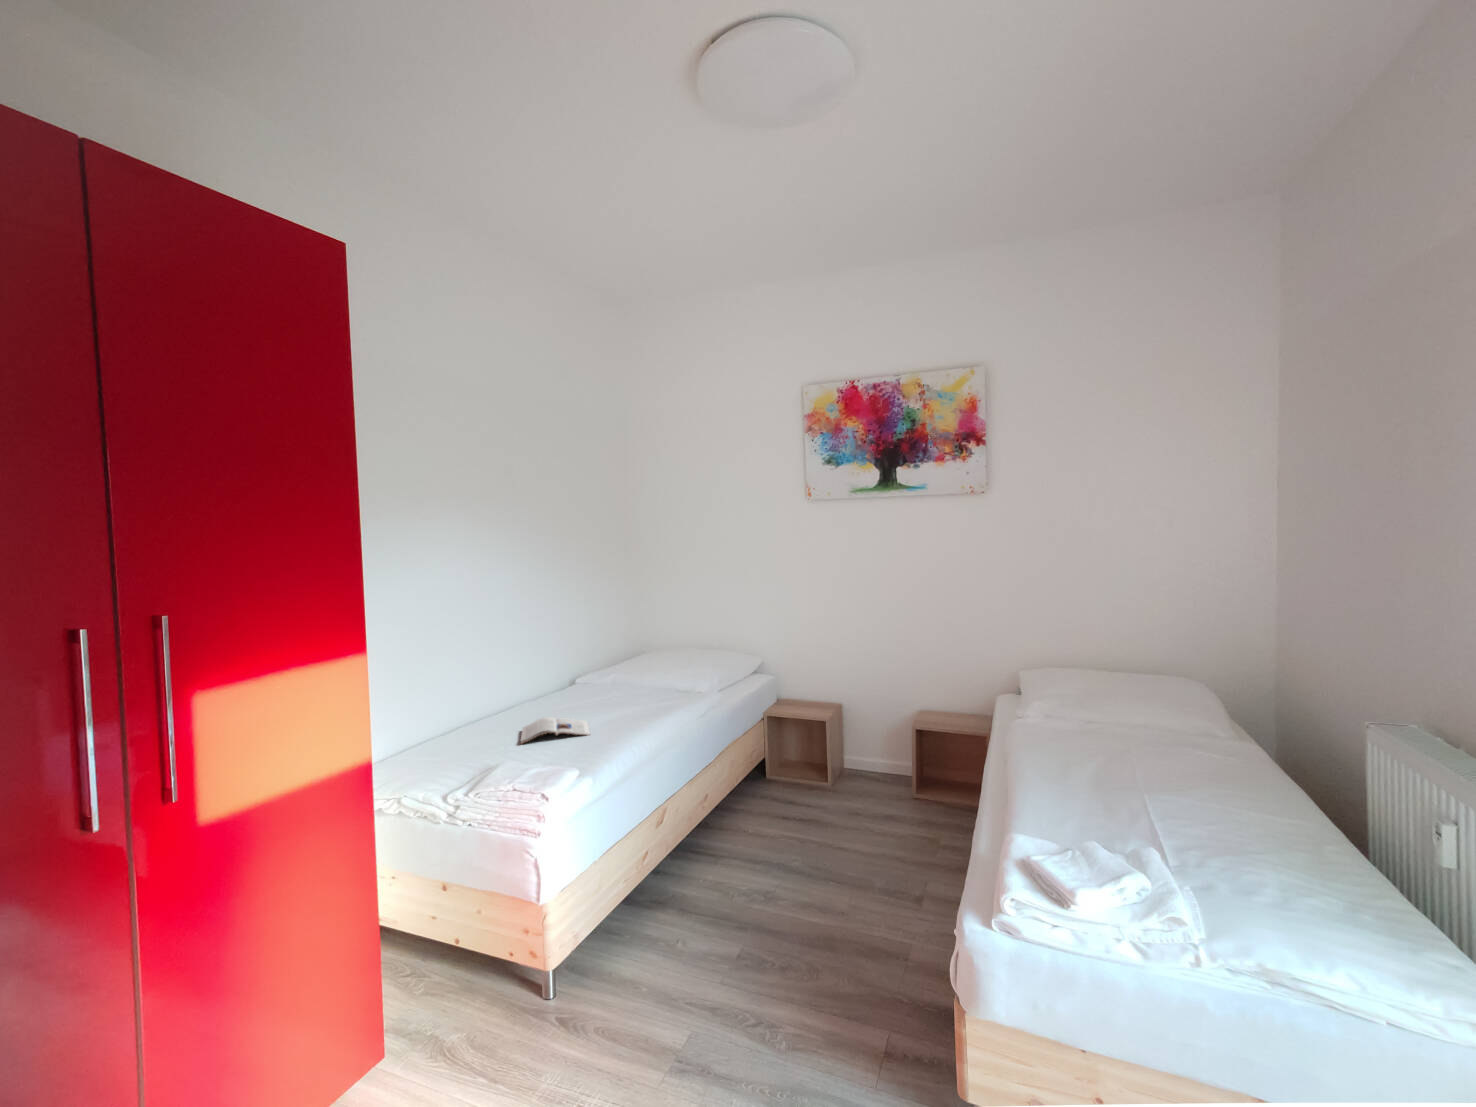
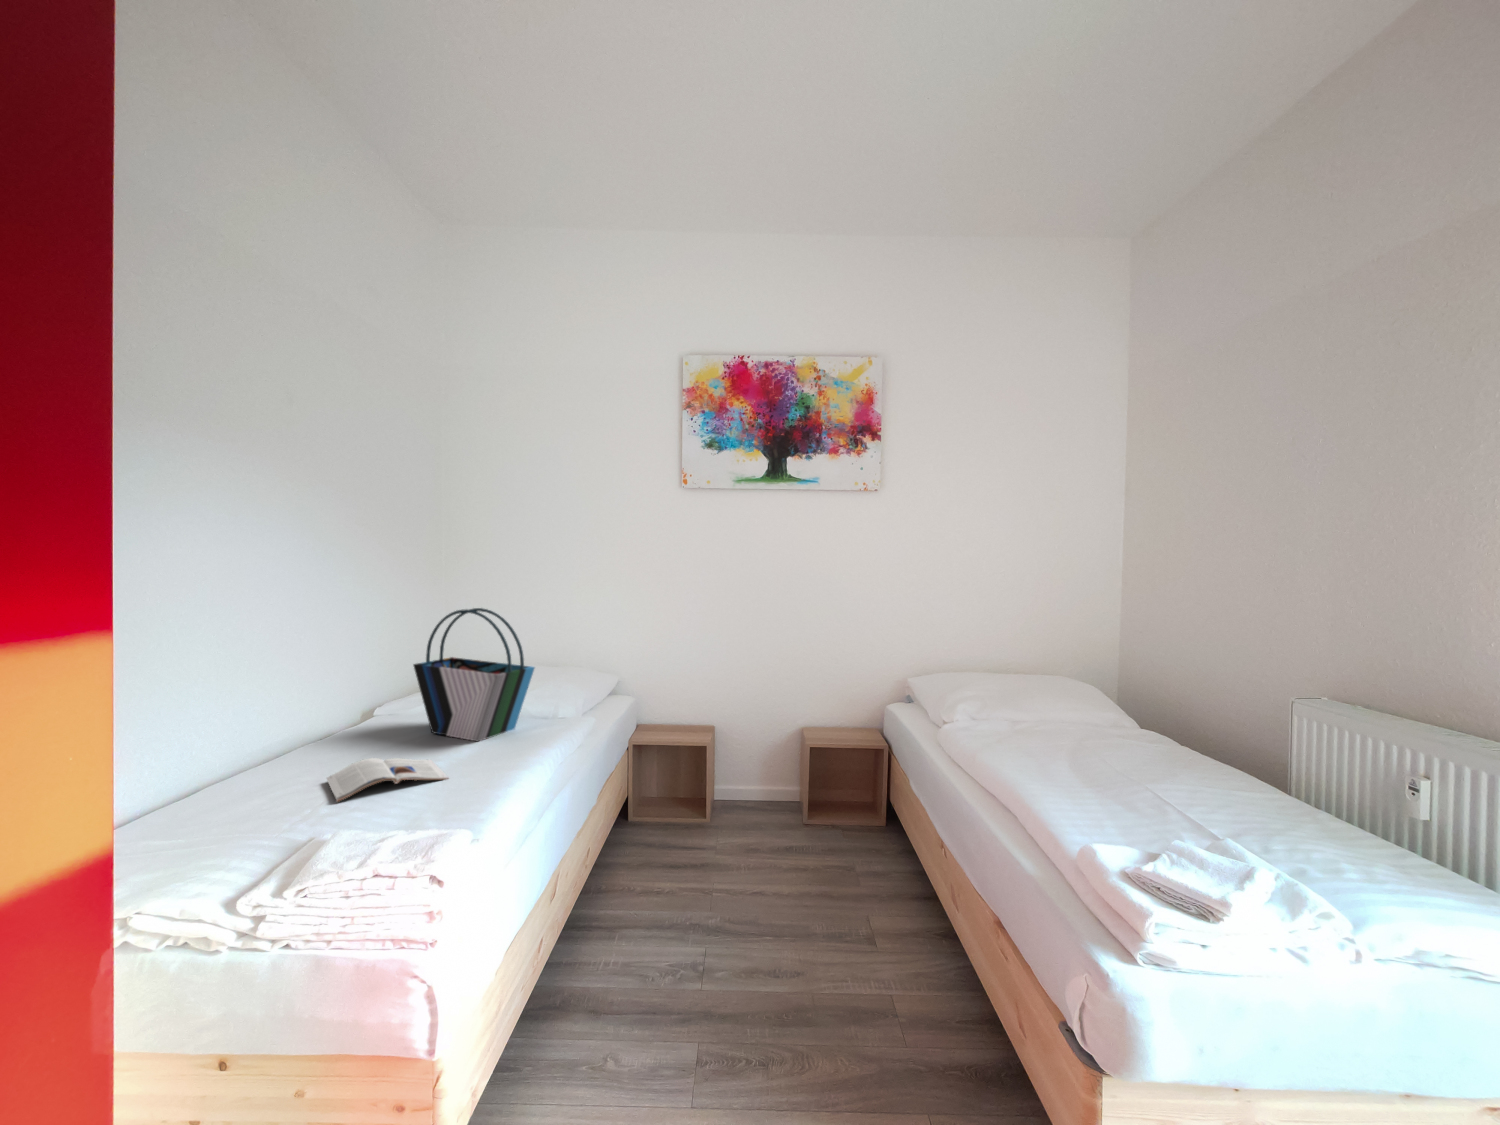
tote bag: none [588,612,663,710] -> present [414,608,534,741]

